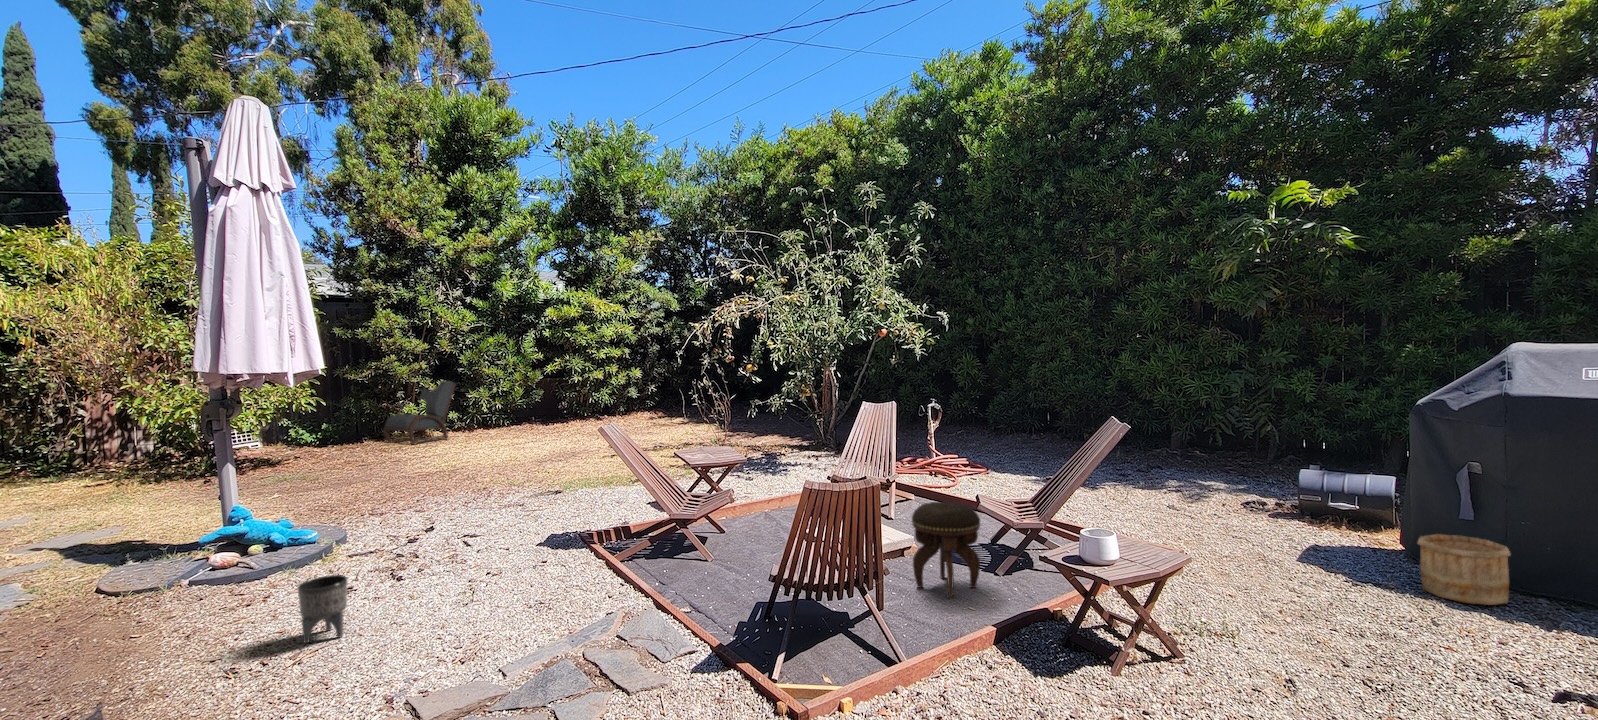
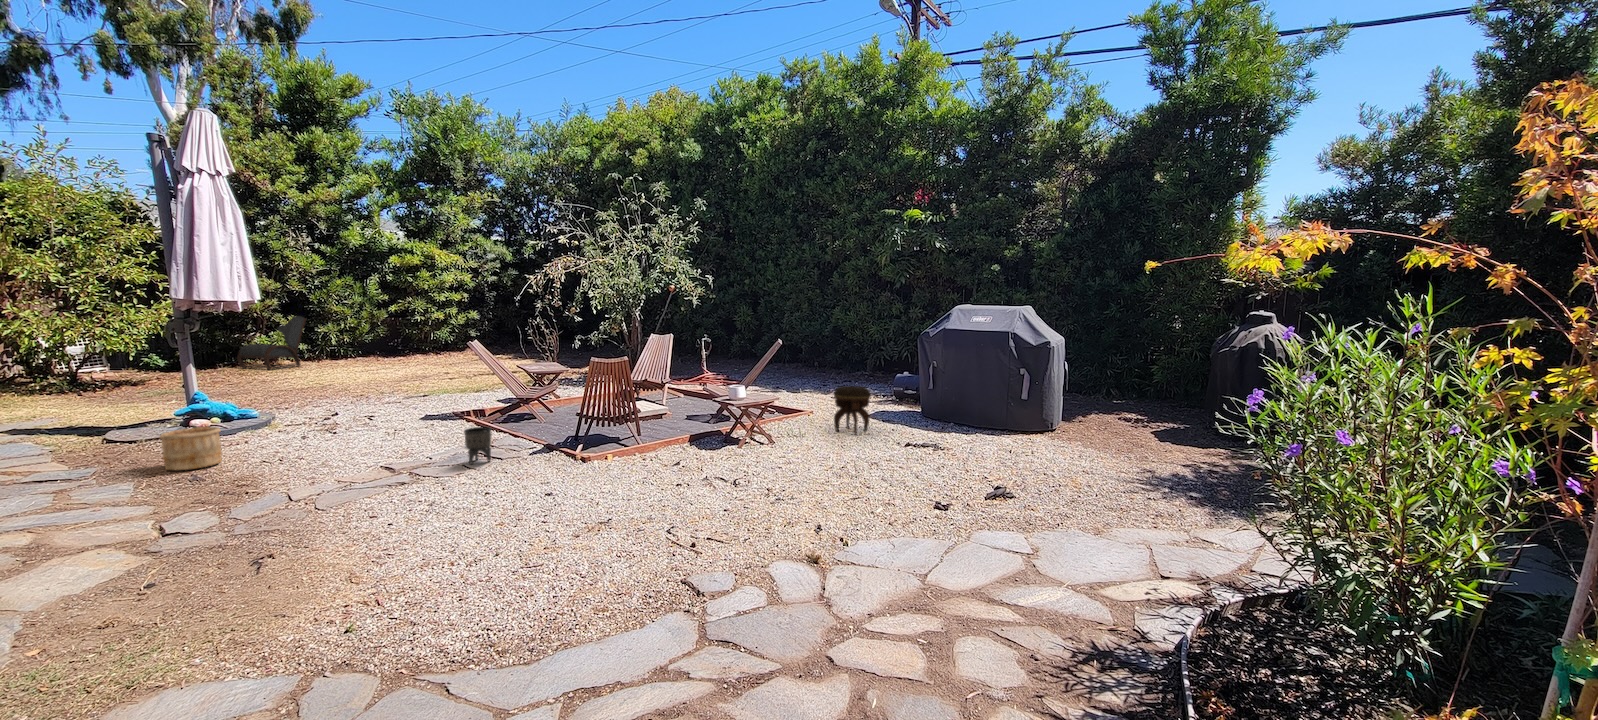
footstool: present [912,502,980,598] -> present [834,386,871,435]
wooden bucket: present [1418,534,1511,605] -> present [160,427,222,470]
planter: present [298,575,347,643] -> present [464,427,491,464]

